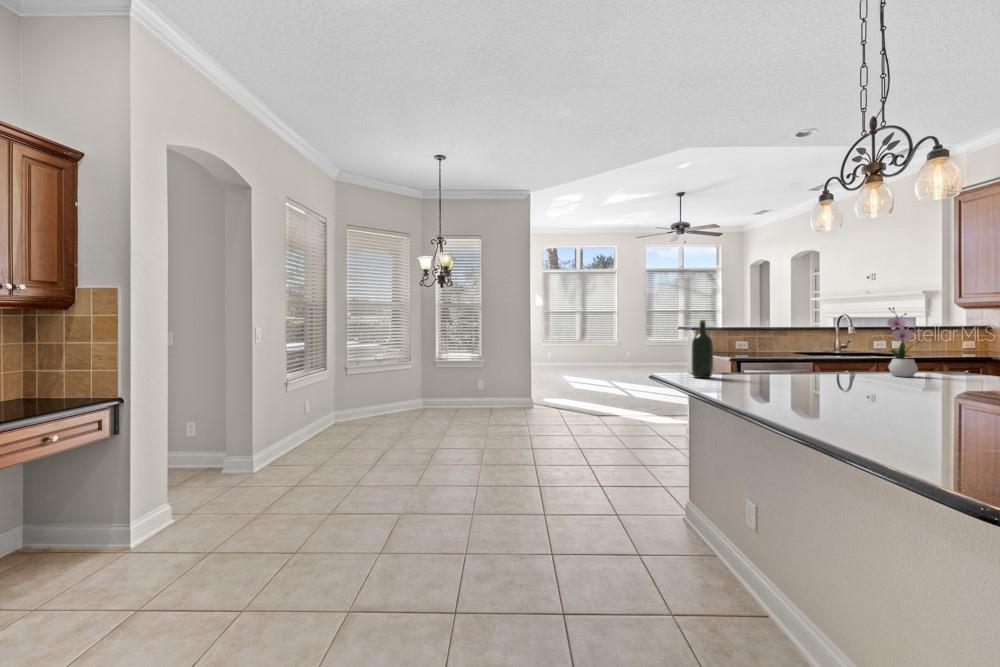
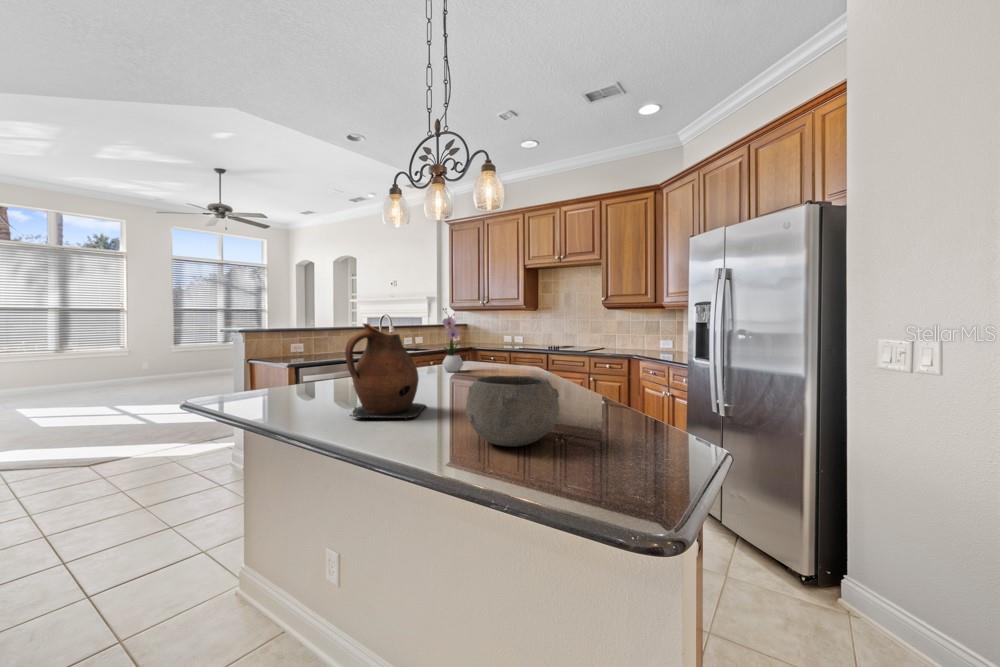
wine bottle: present [692,320,713,378] -> none [252,318,282,398]
ceramic pitcher: none [752,324,831,402] -> present [345,324,426,419]
bowl: none [837,370,945,431] -> present [466,376,559,447]

